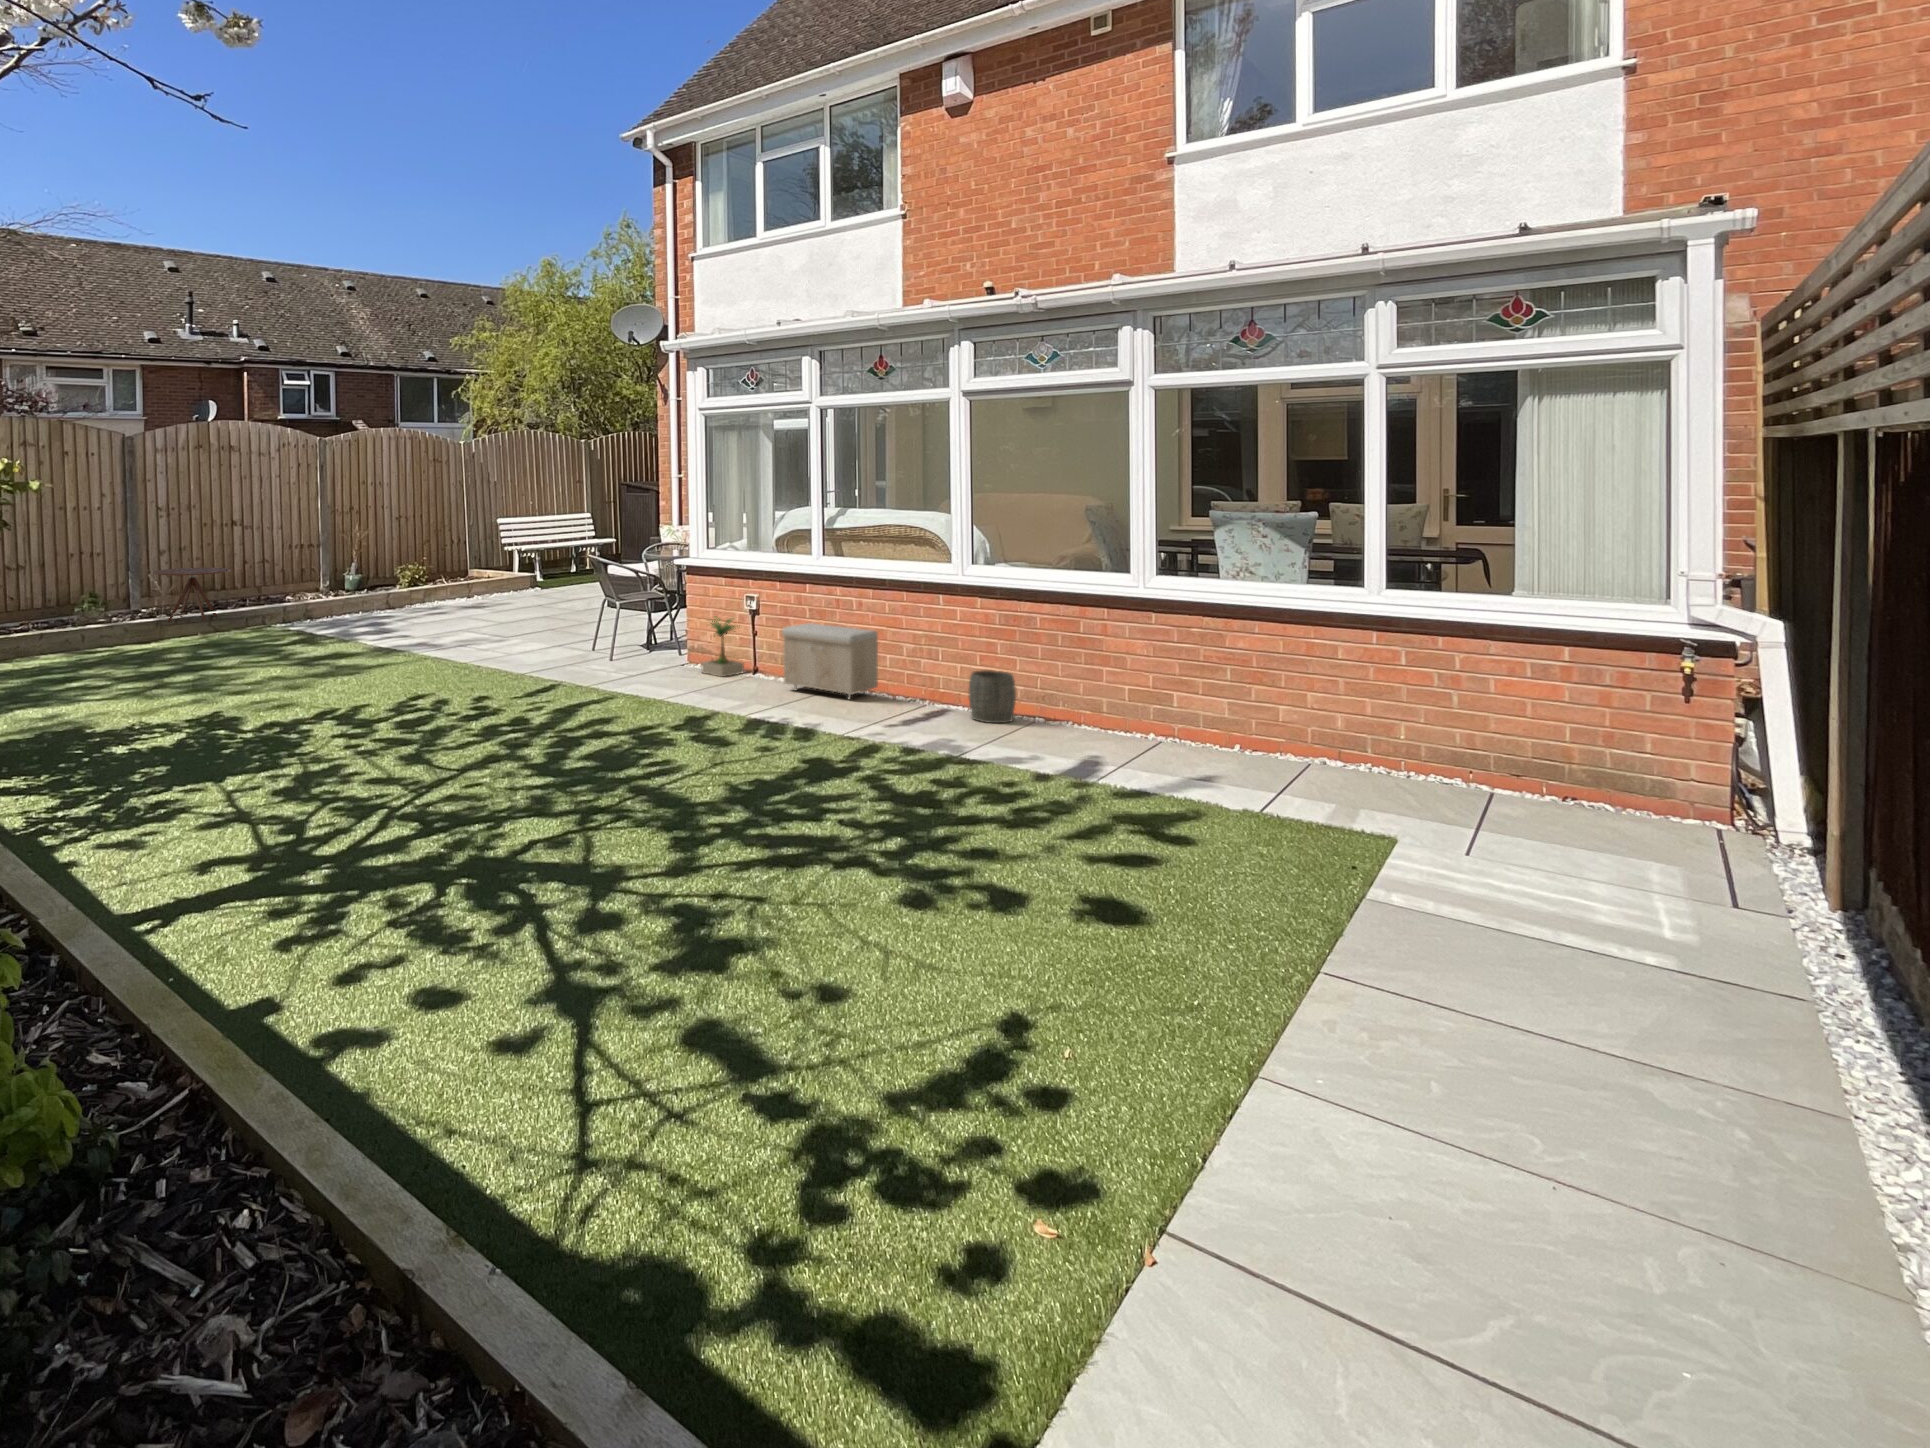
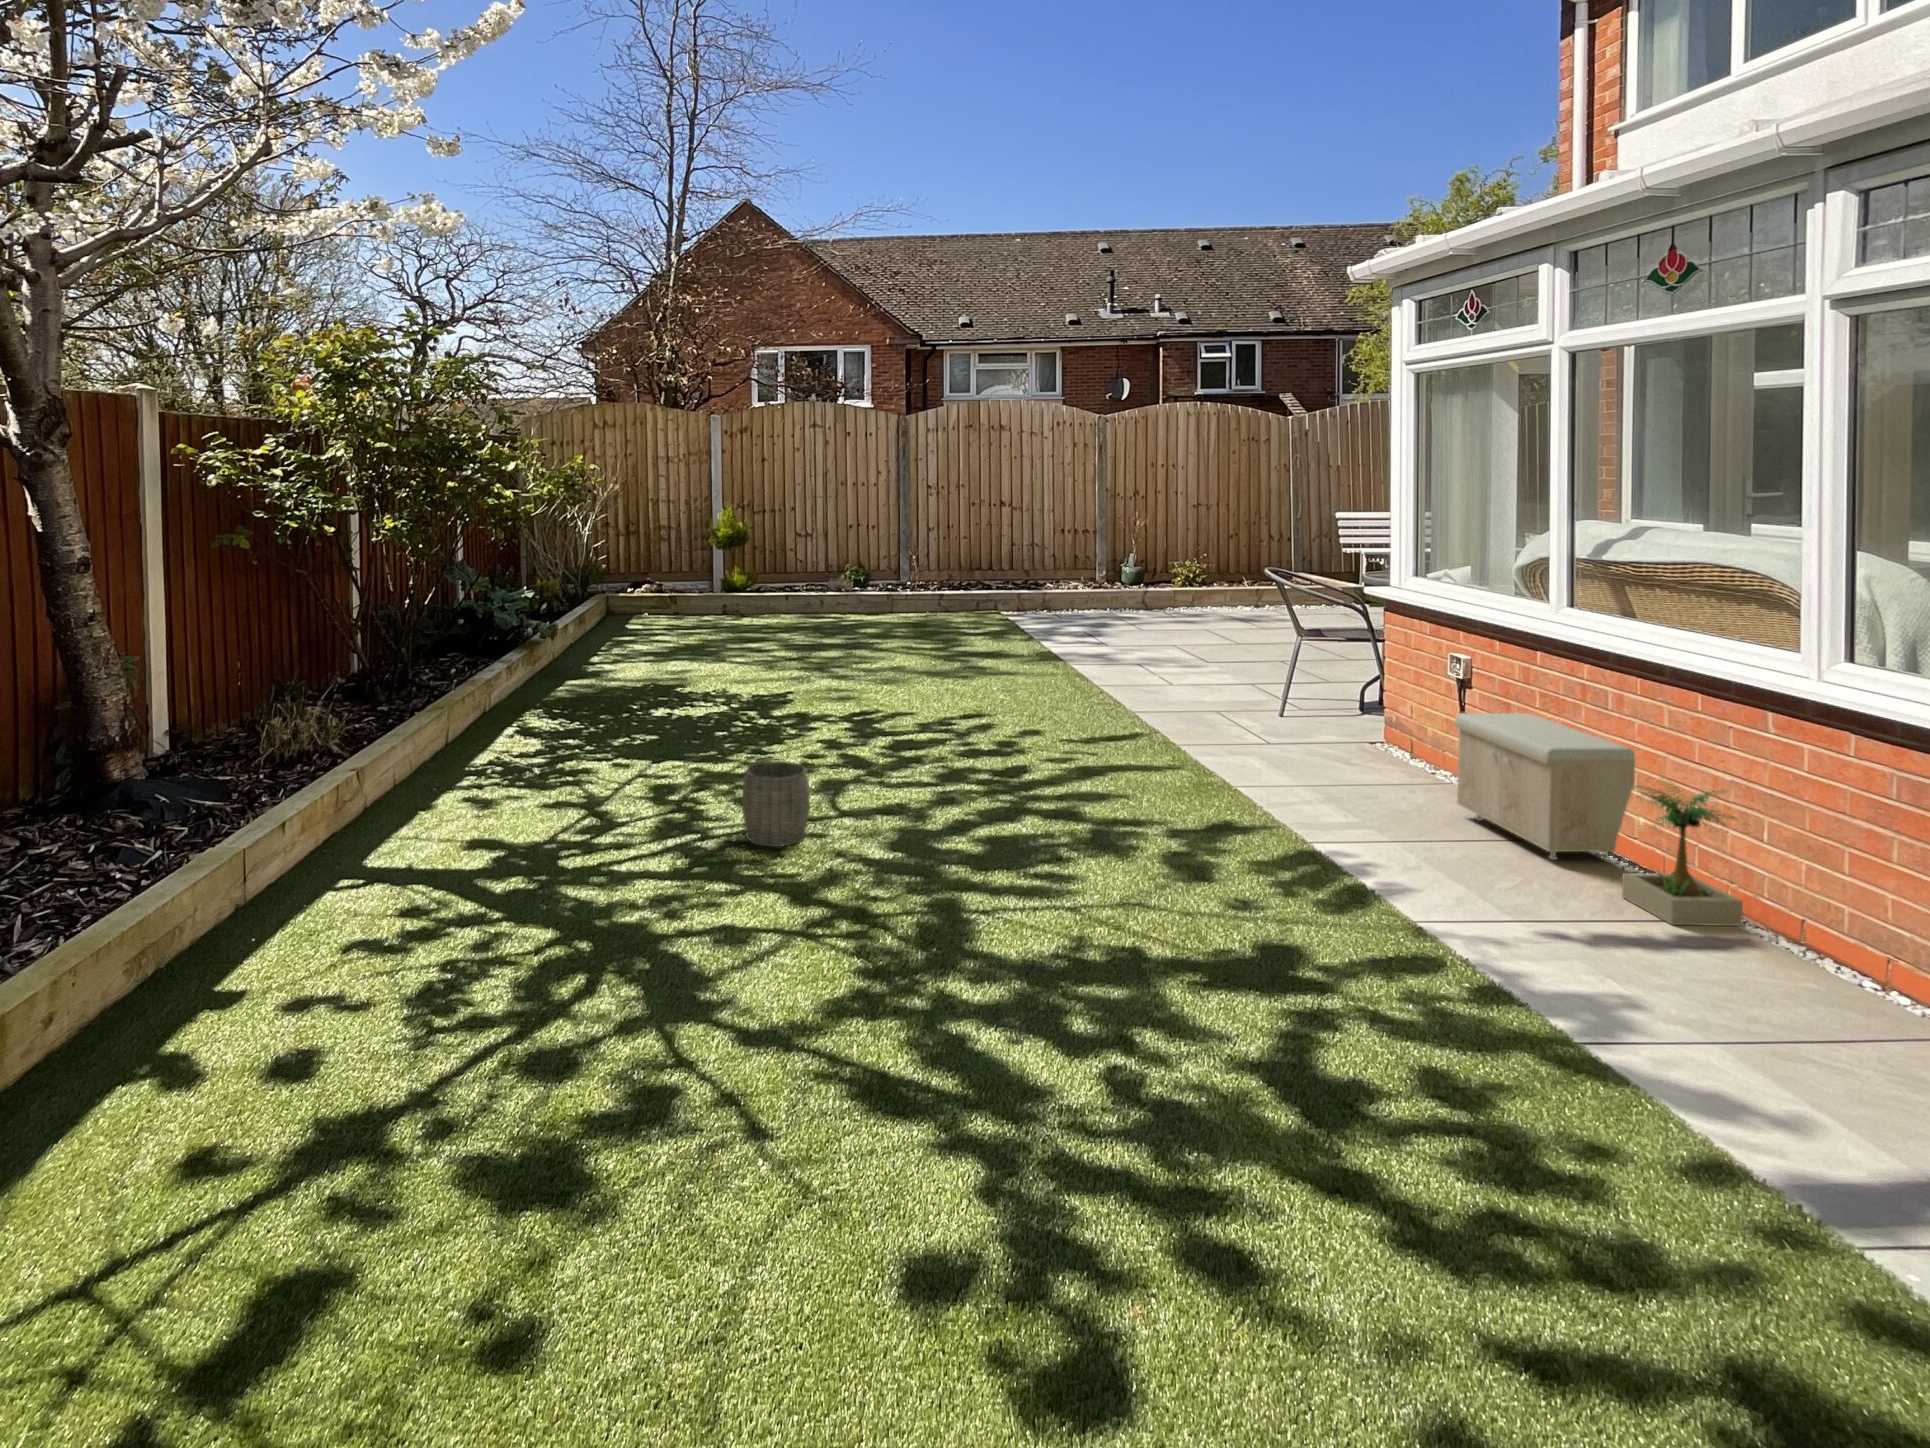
round table: present [153,567,231,622] -> none [912,548,985,604]
potted plant: present [701,618,744,677] -> present [1622,777,1743,926]
woven basket: present [969,670,1016,723] -> present [742,761,810,847]

